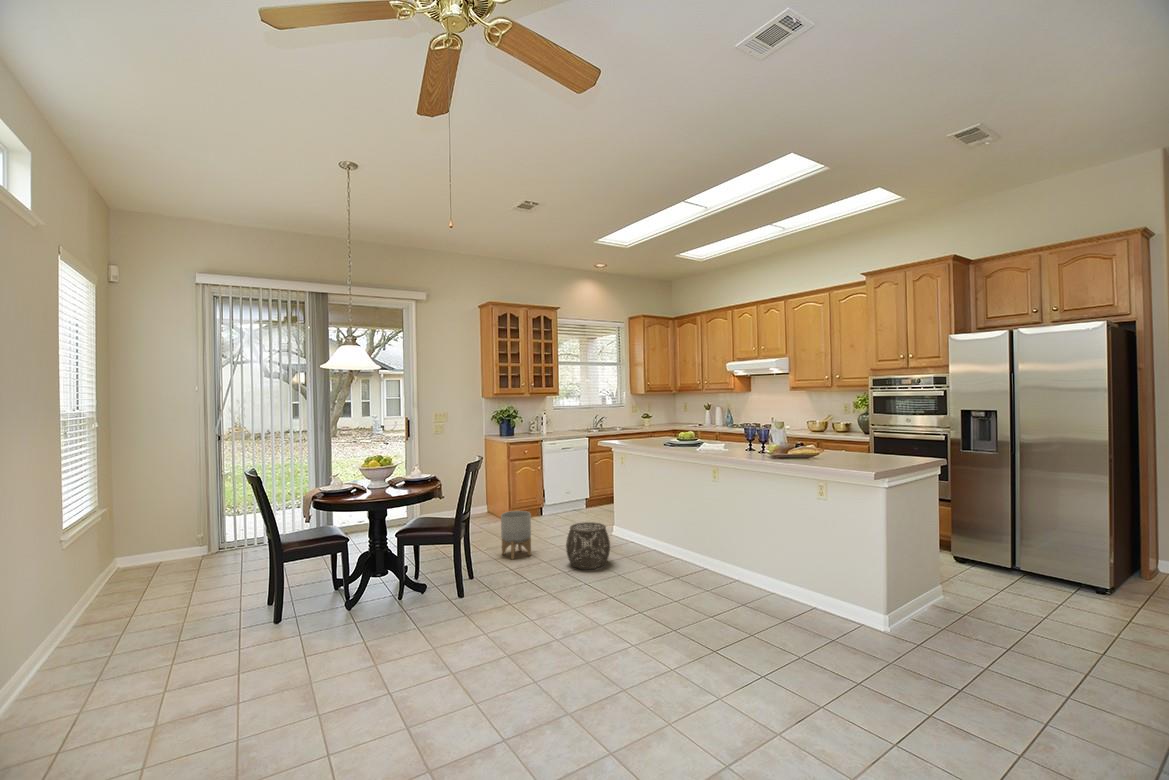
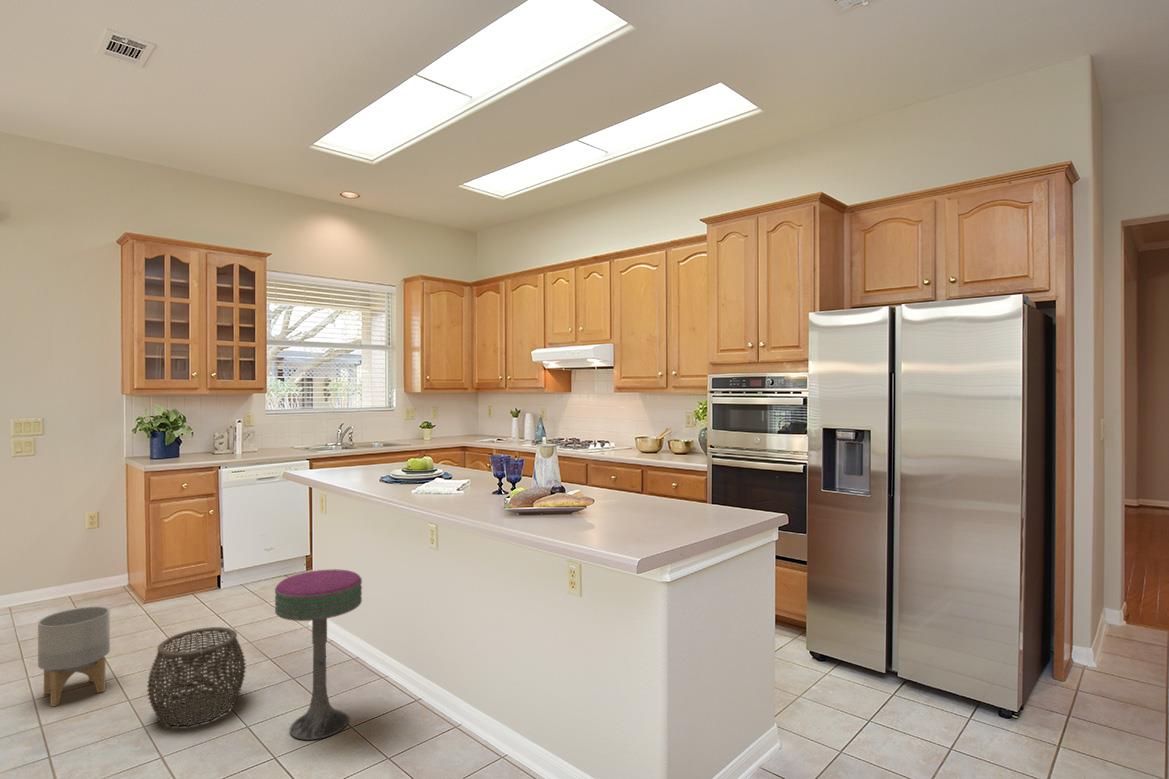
bar stool: none [636,491,680,578] -> present [275,569,362,740]

